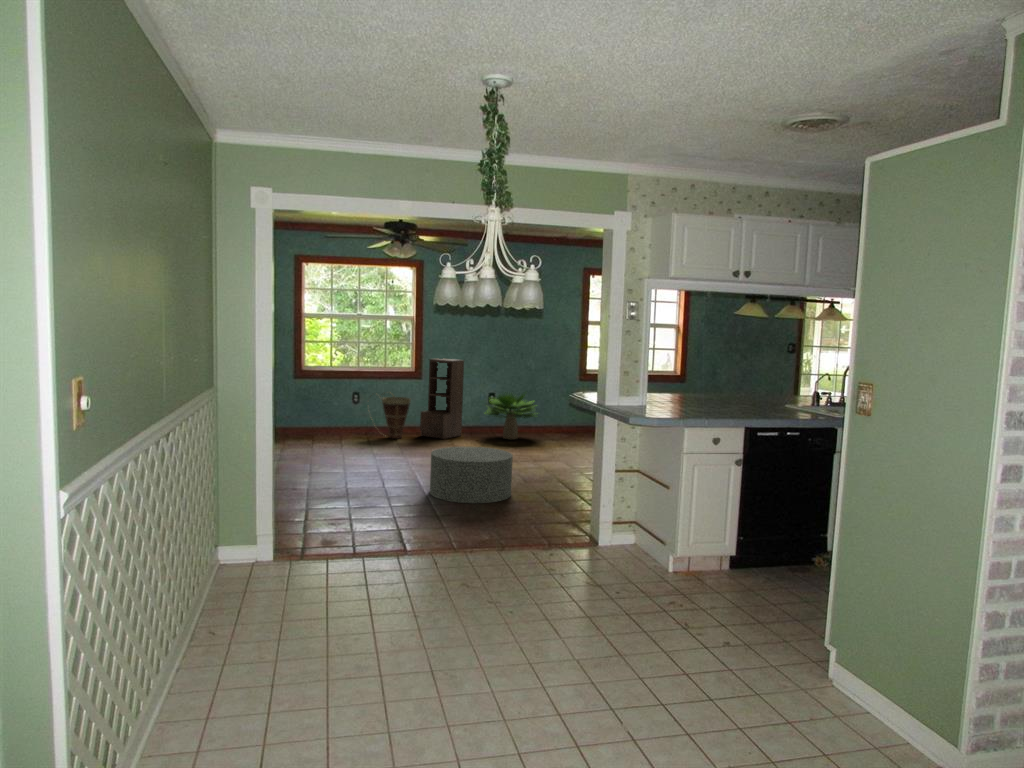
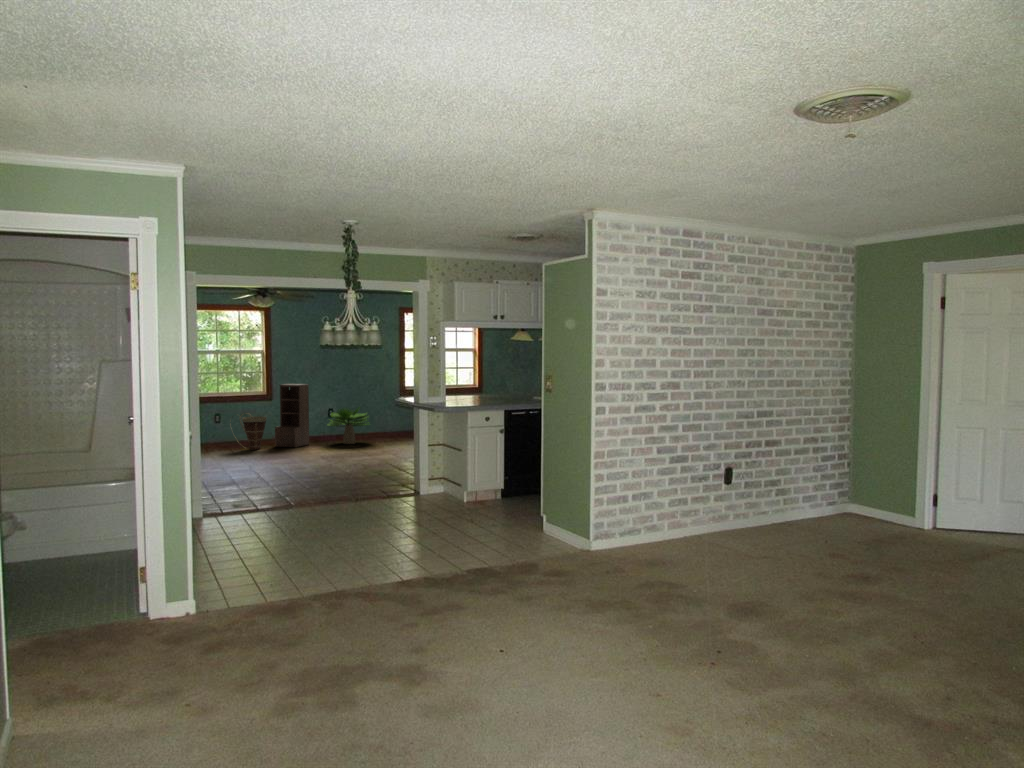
ottoman: present [430,446,513,503] -> none [297,444,357,482]

